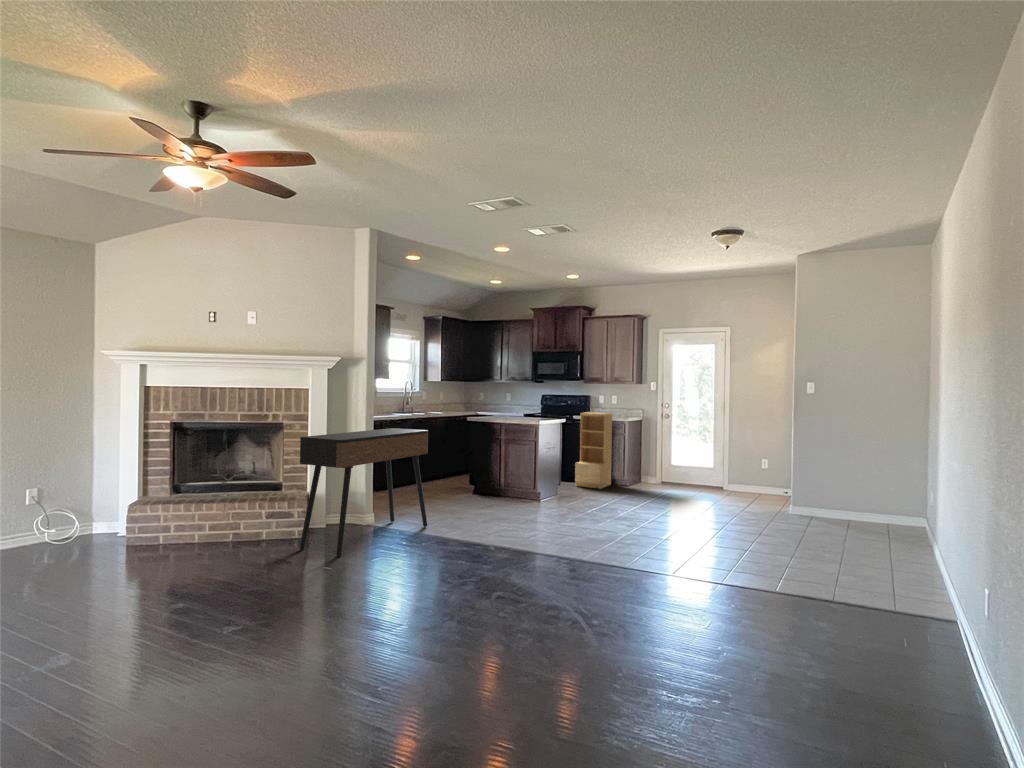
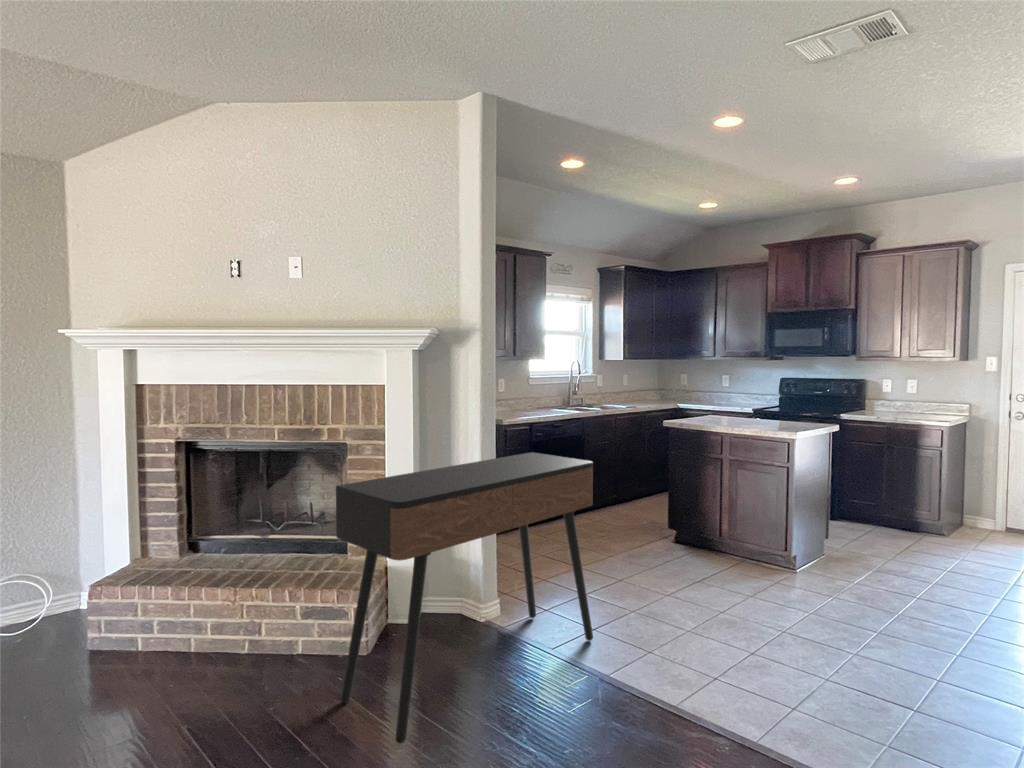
bookshelf: present [575,412,612,489] -> none [849,410,918,544]

